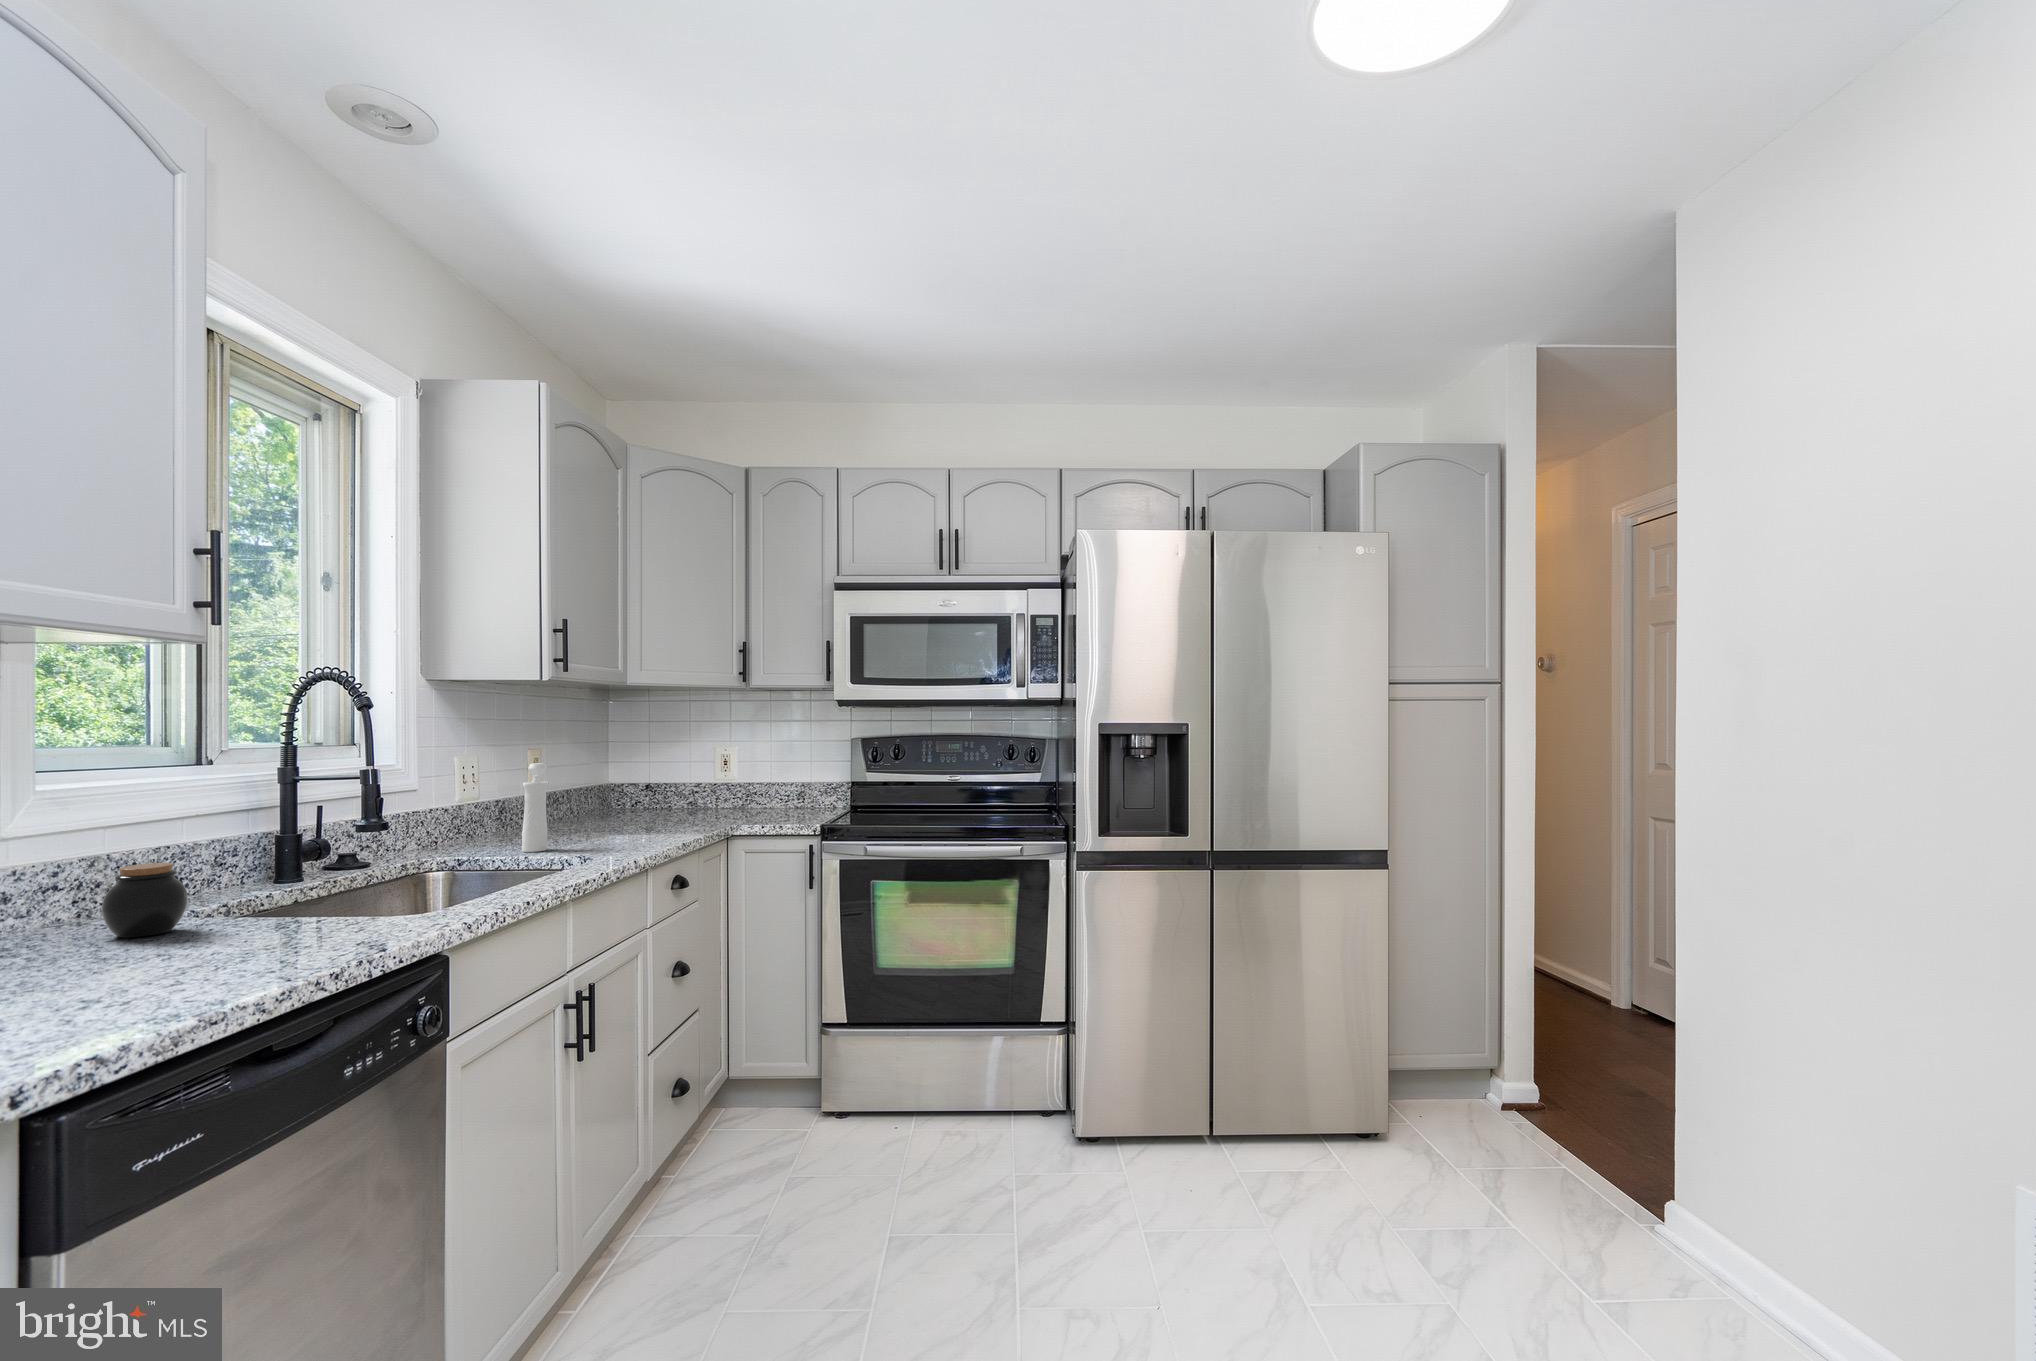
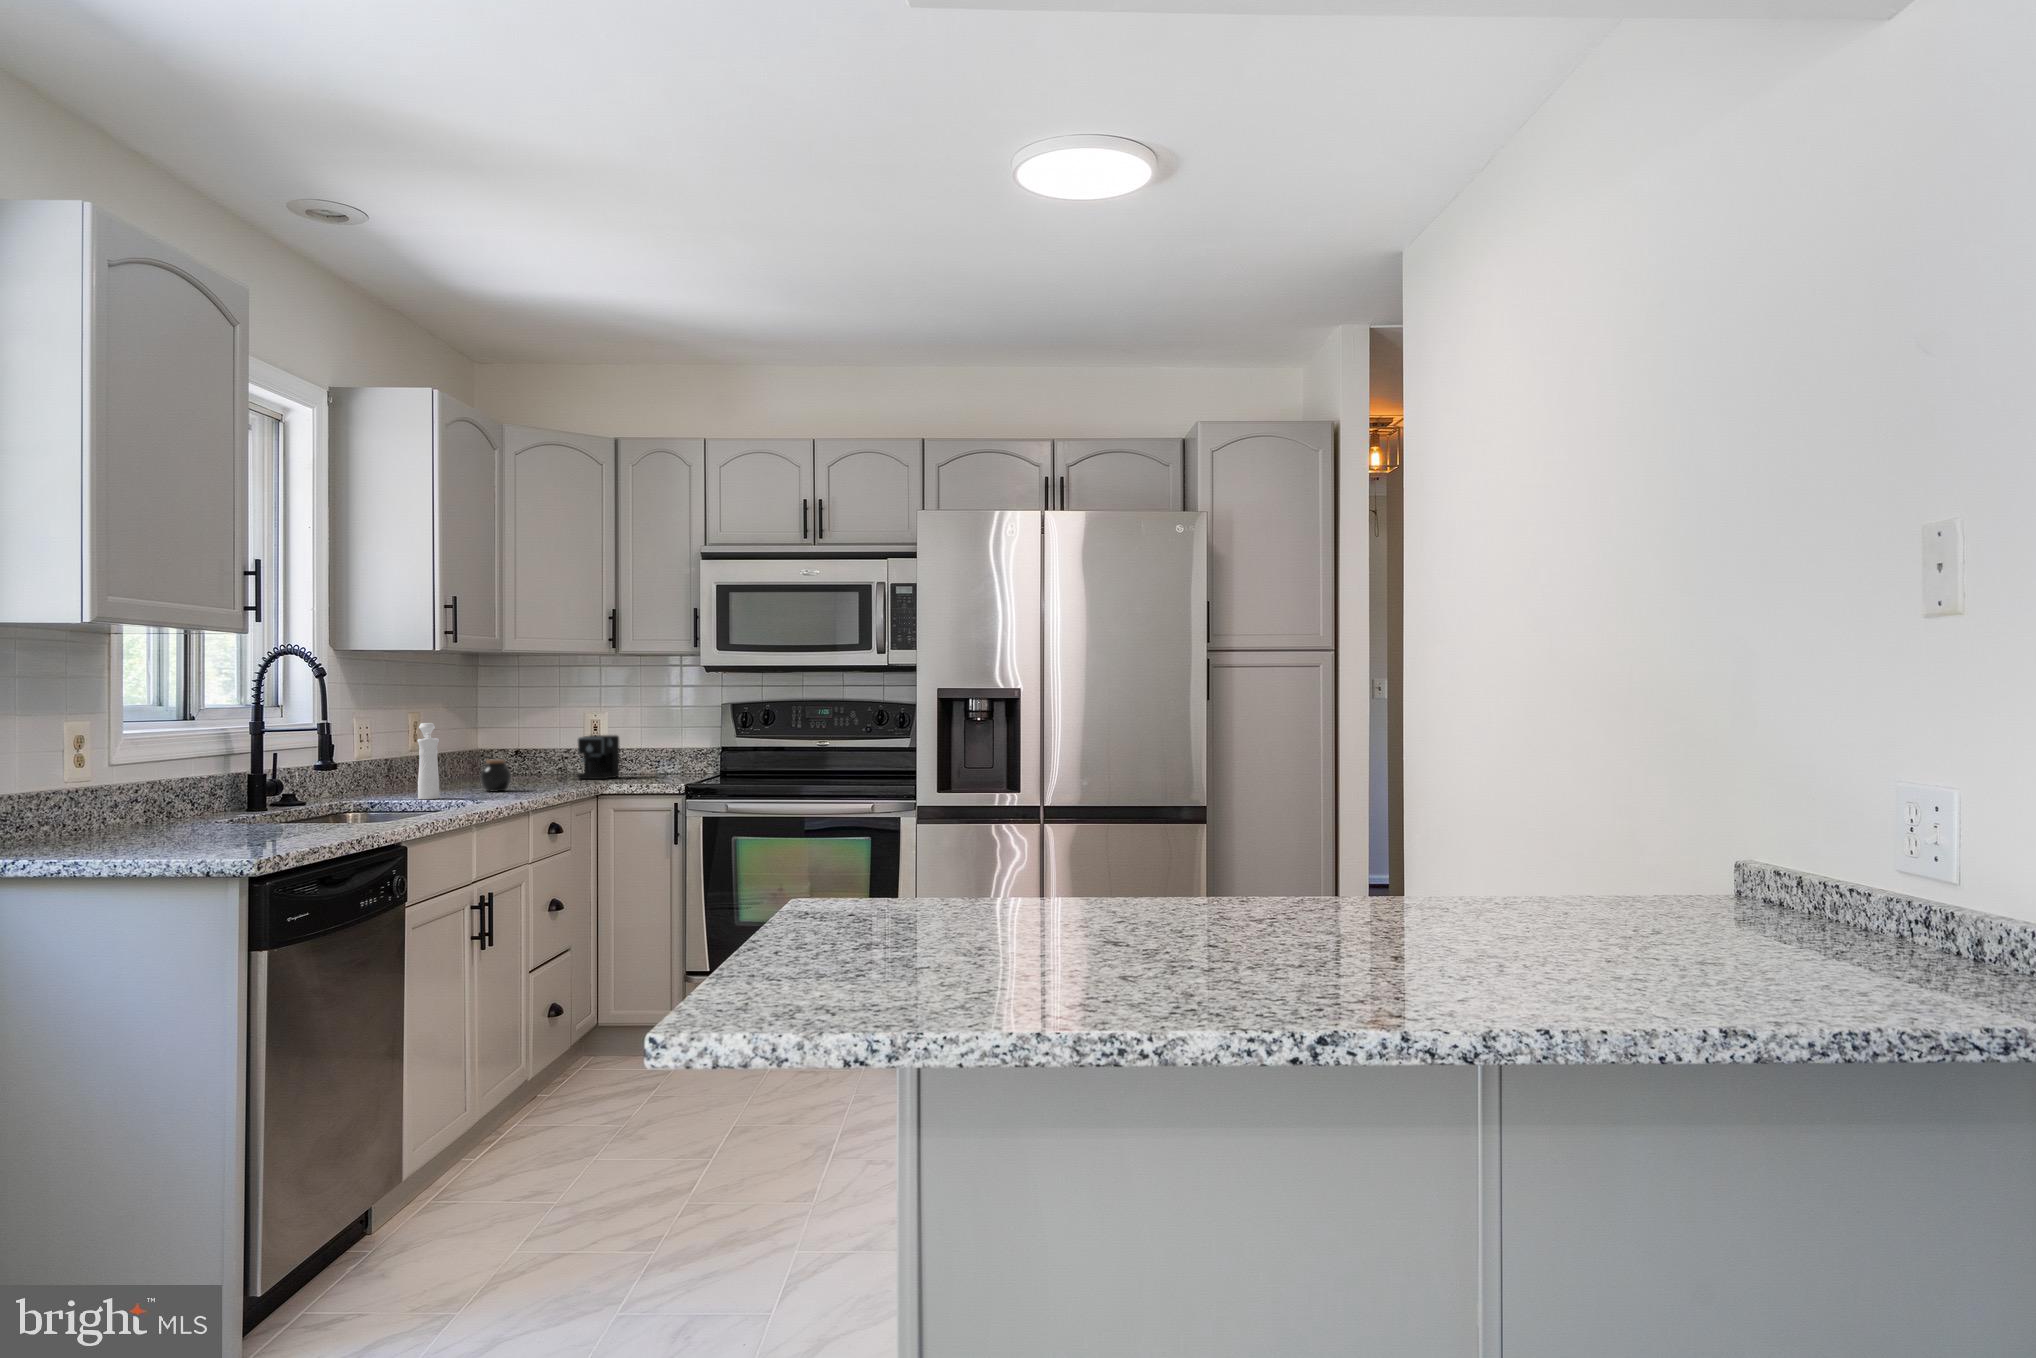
coffee maker: none [707,770,796,816] -> present [577,735,665,779]
jar: present [102,863,188,937] -> present [480,759,511,792]

